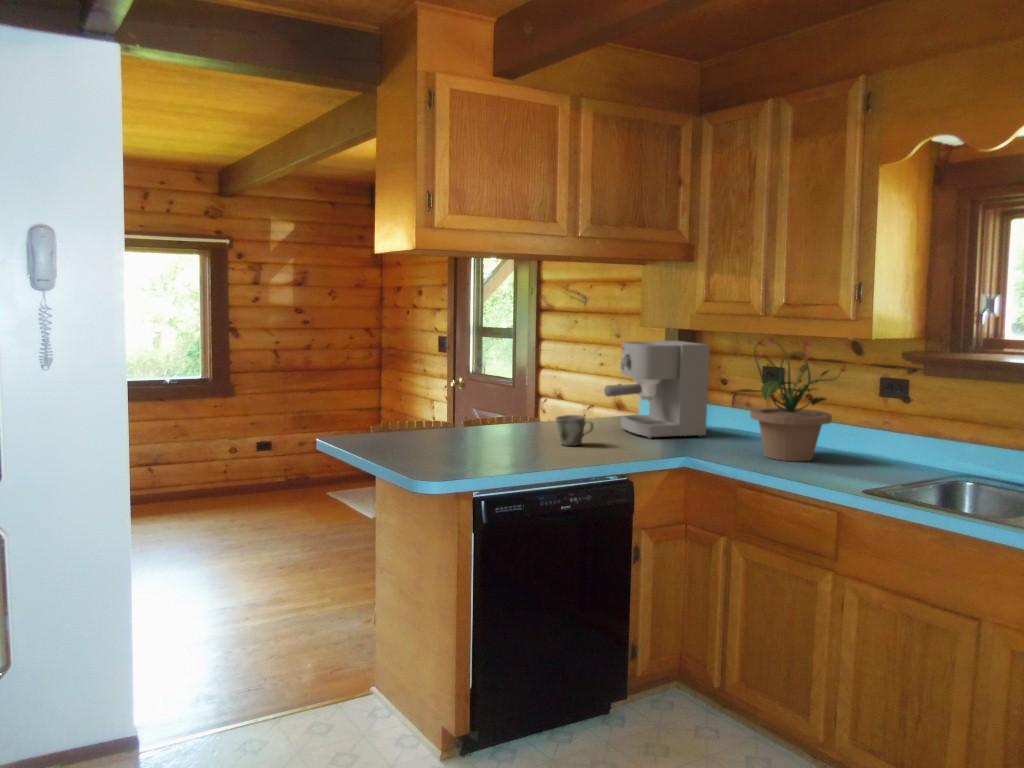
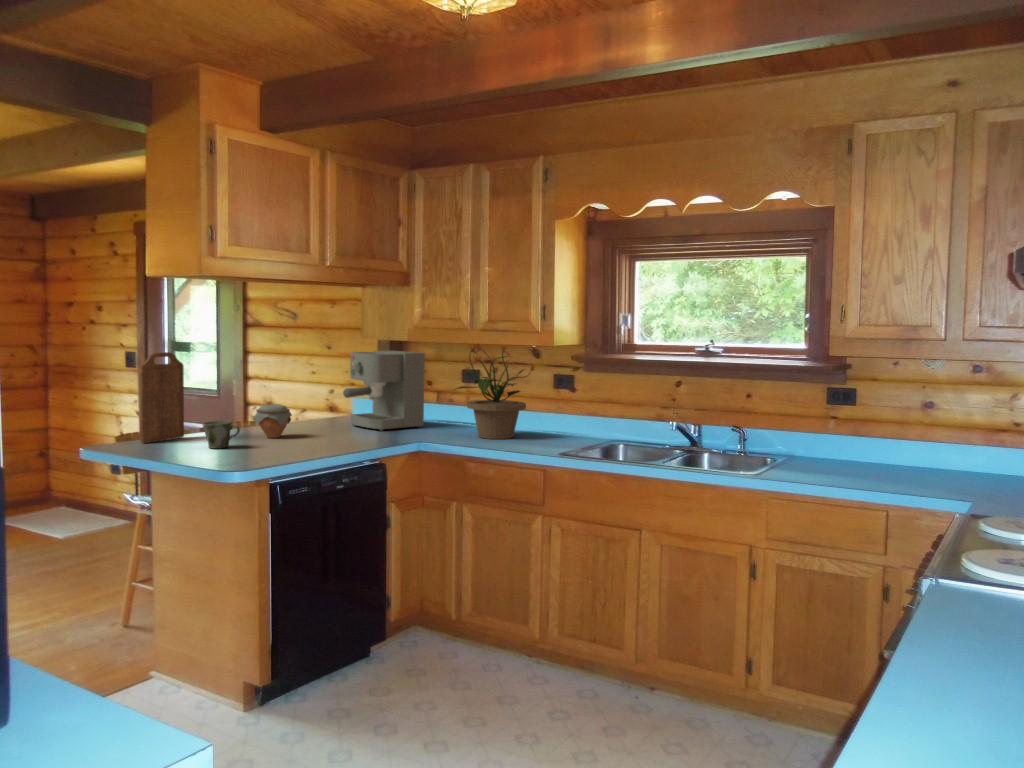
cutting board: none [378,339,429,437] -> present [140,352,184,443]
jar: none [495,400,539,440] -> present [253,404,292,438]
mug: present [556,415,594,446] -> present [202,420,240,449]

